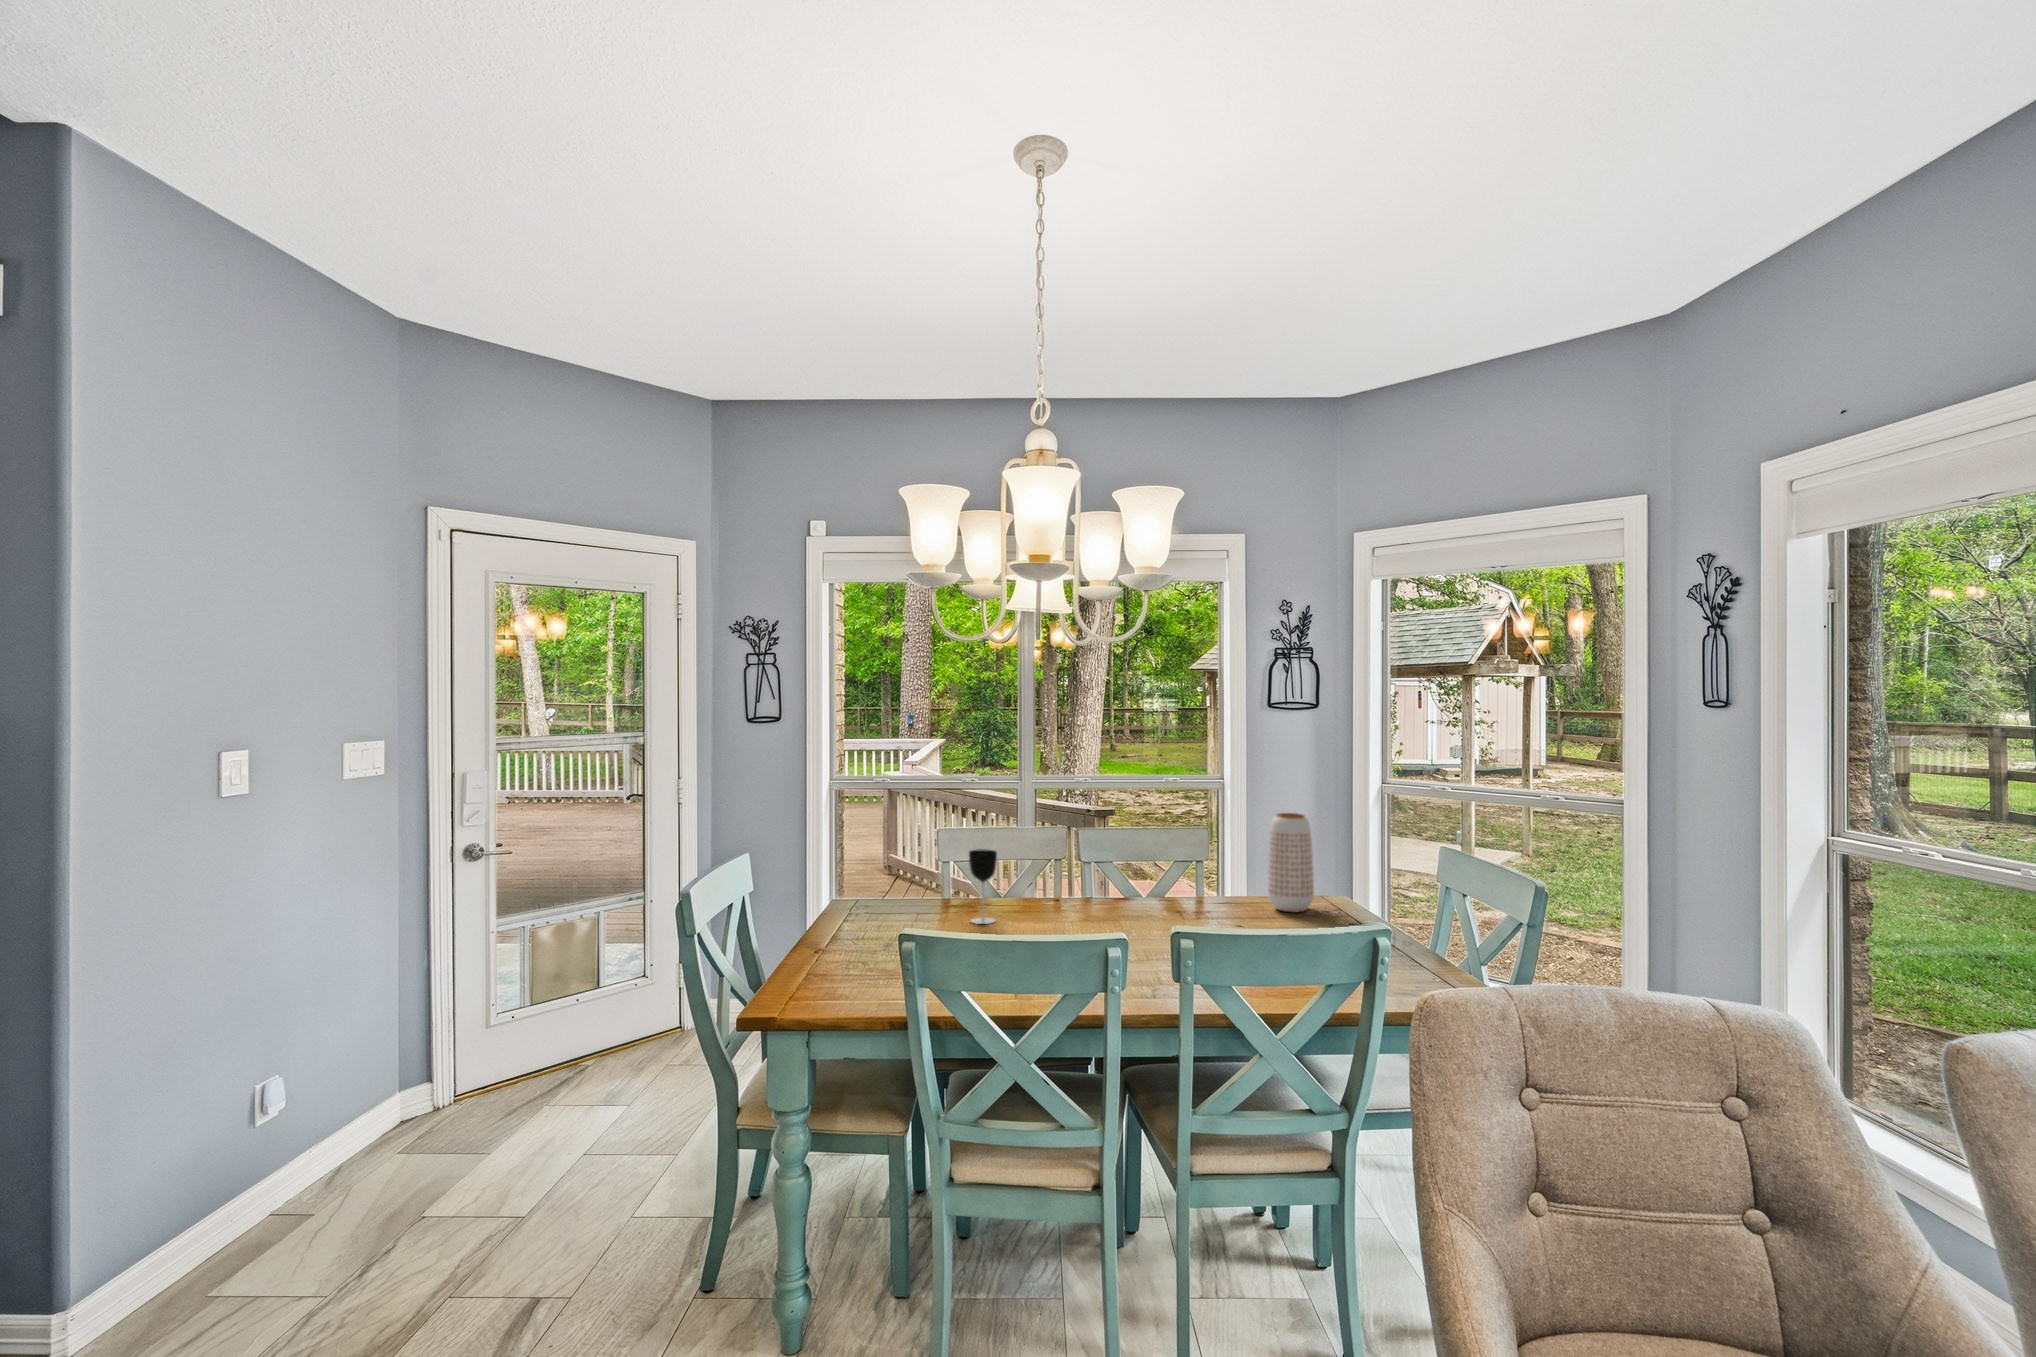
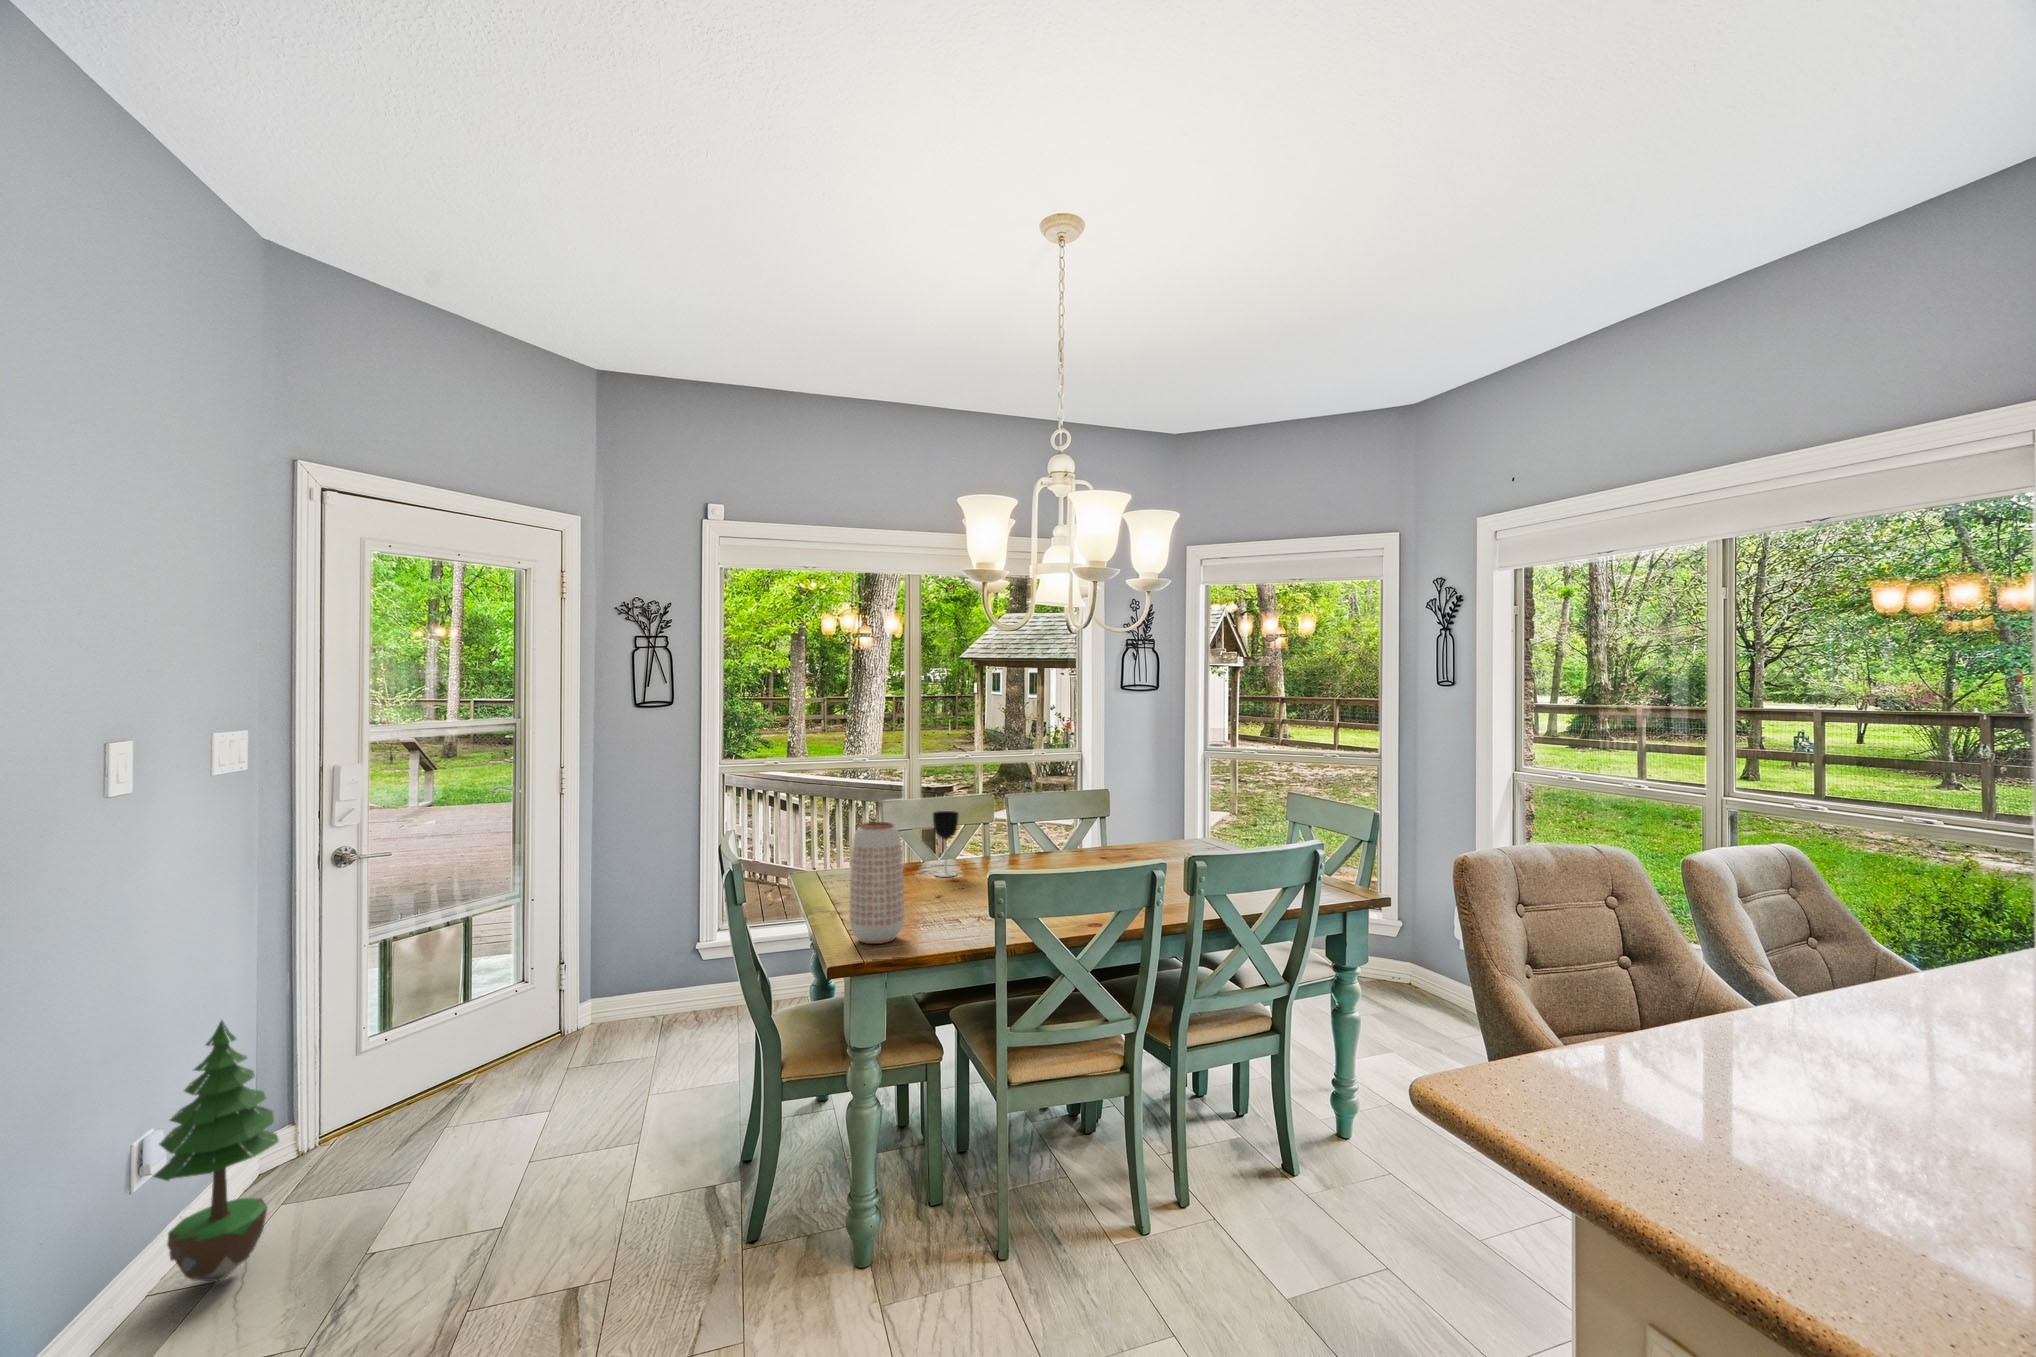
vase: present [1268,813,1314,912] -> present [849,822,904,944]
potted tree: none [259,1000,359,1227] -> present [154,1021,279,1281]

